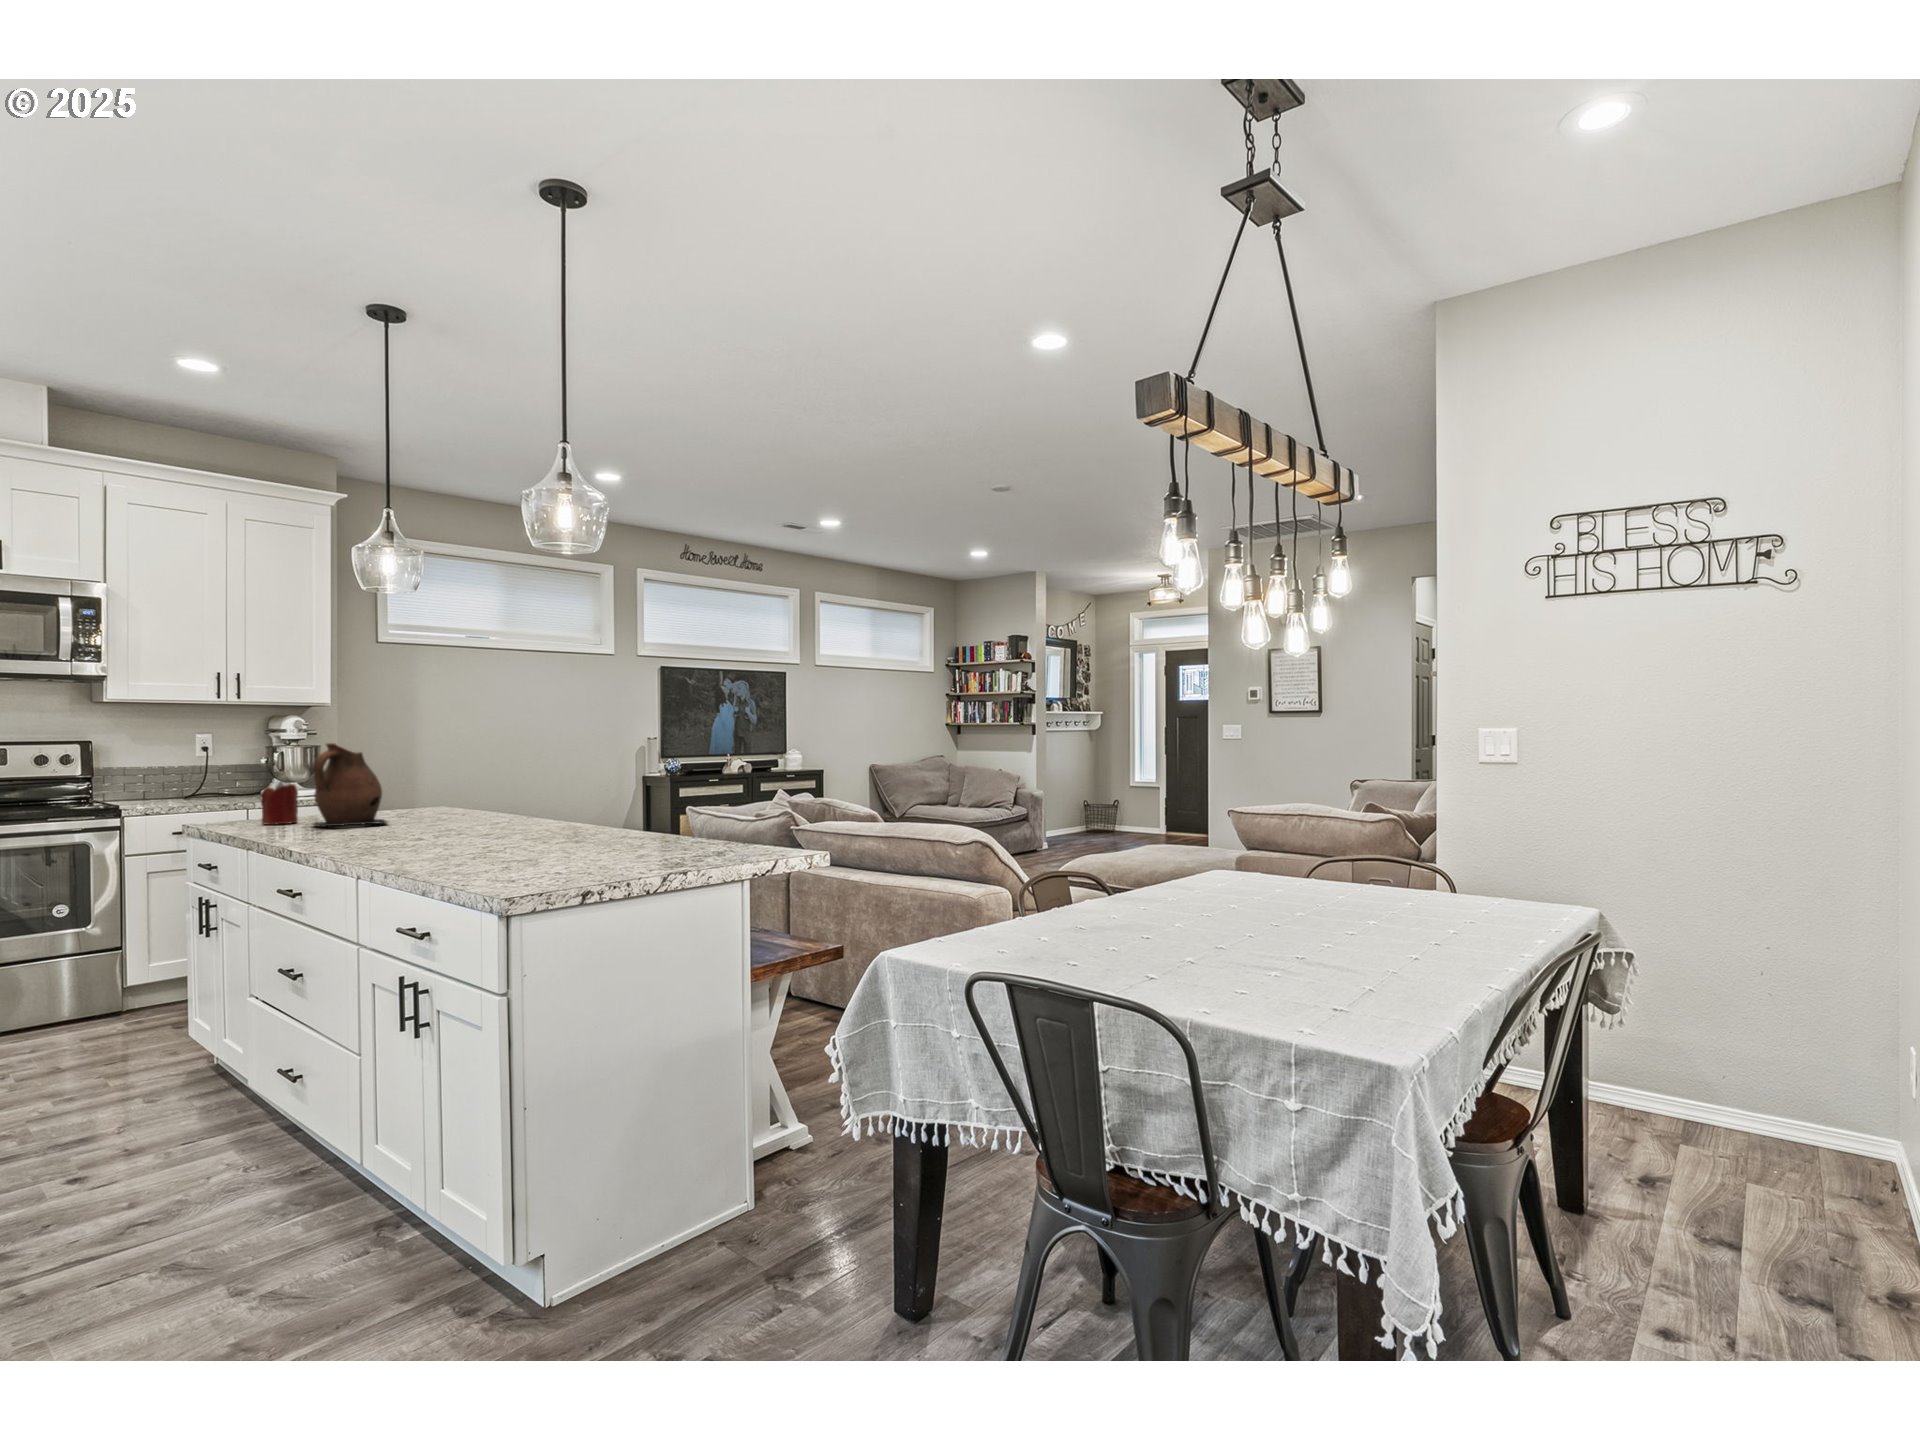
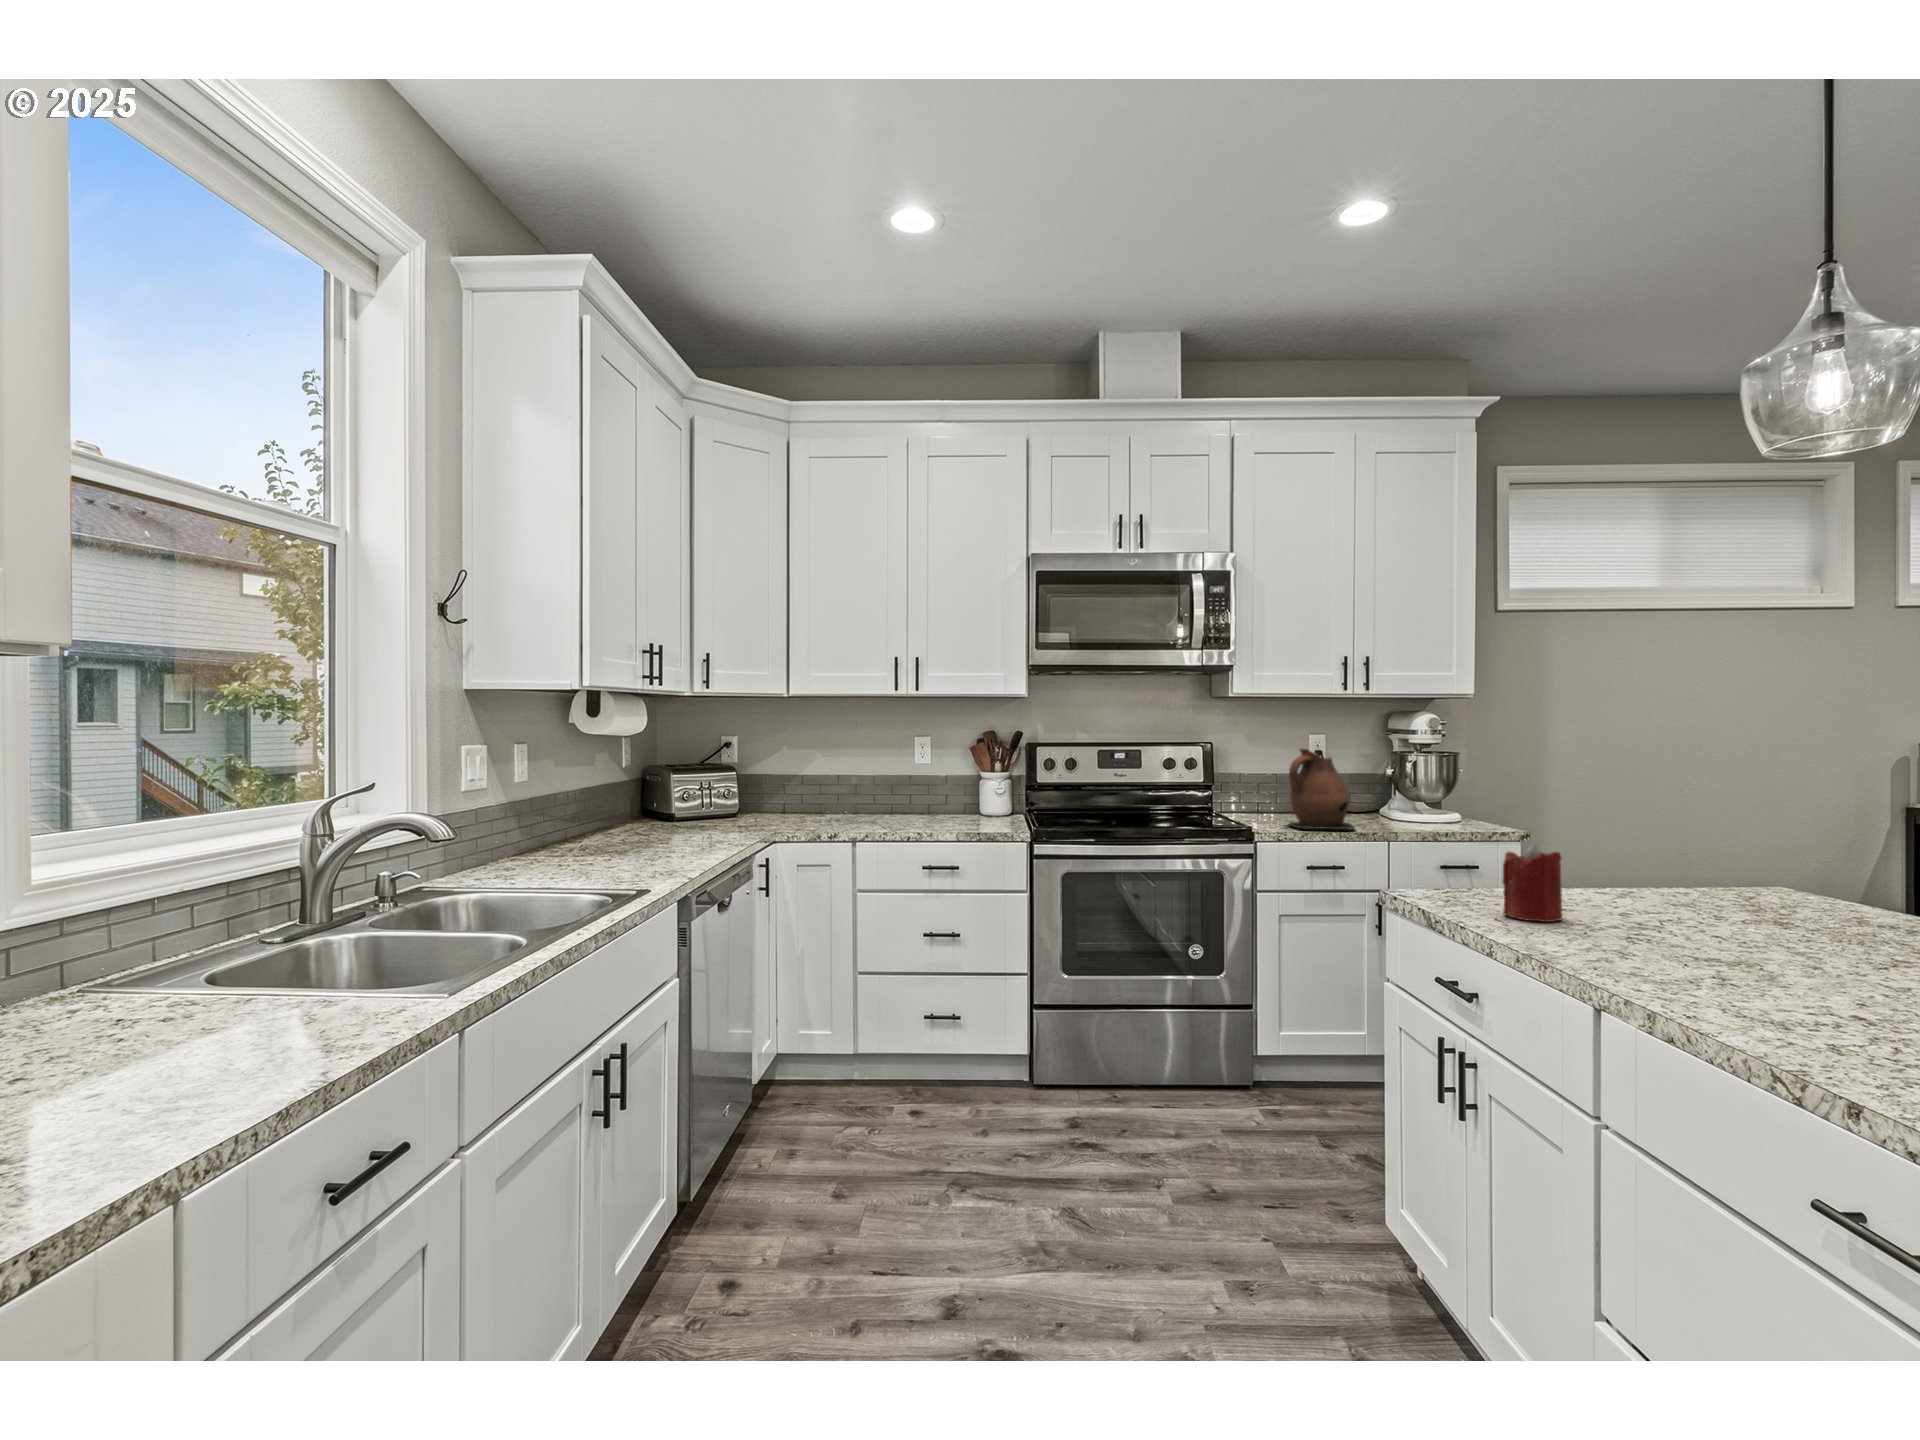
ceramic pitcher: present [313,743,387,827] -> present [1289,748,1355,830]

